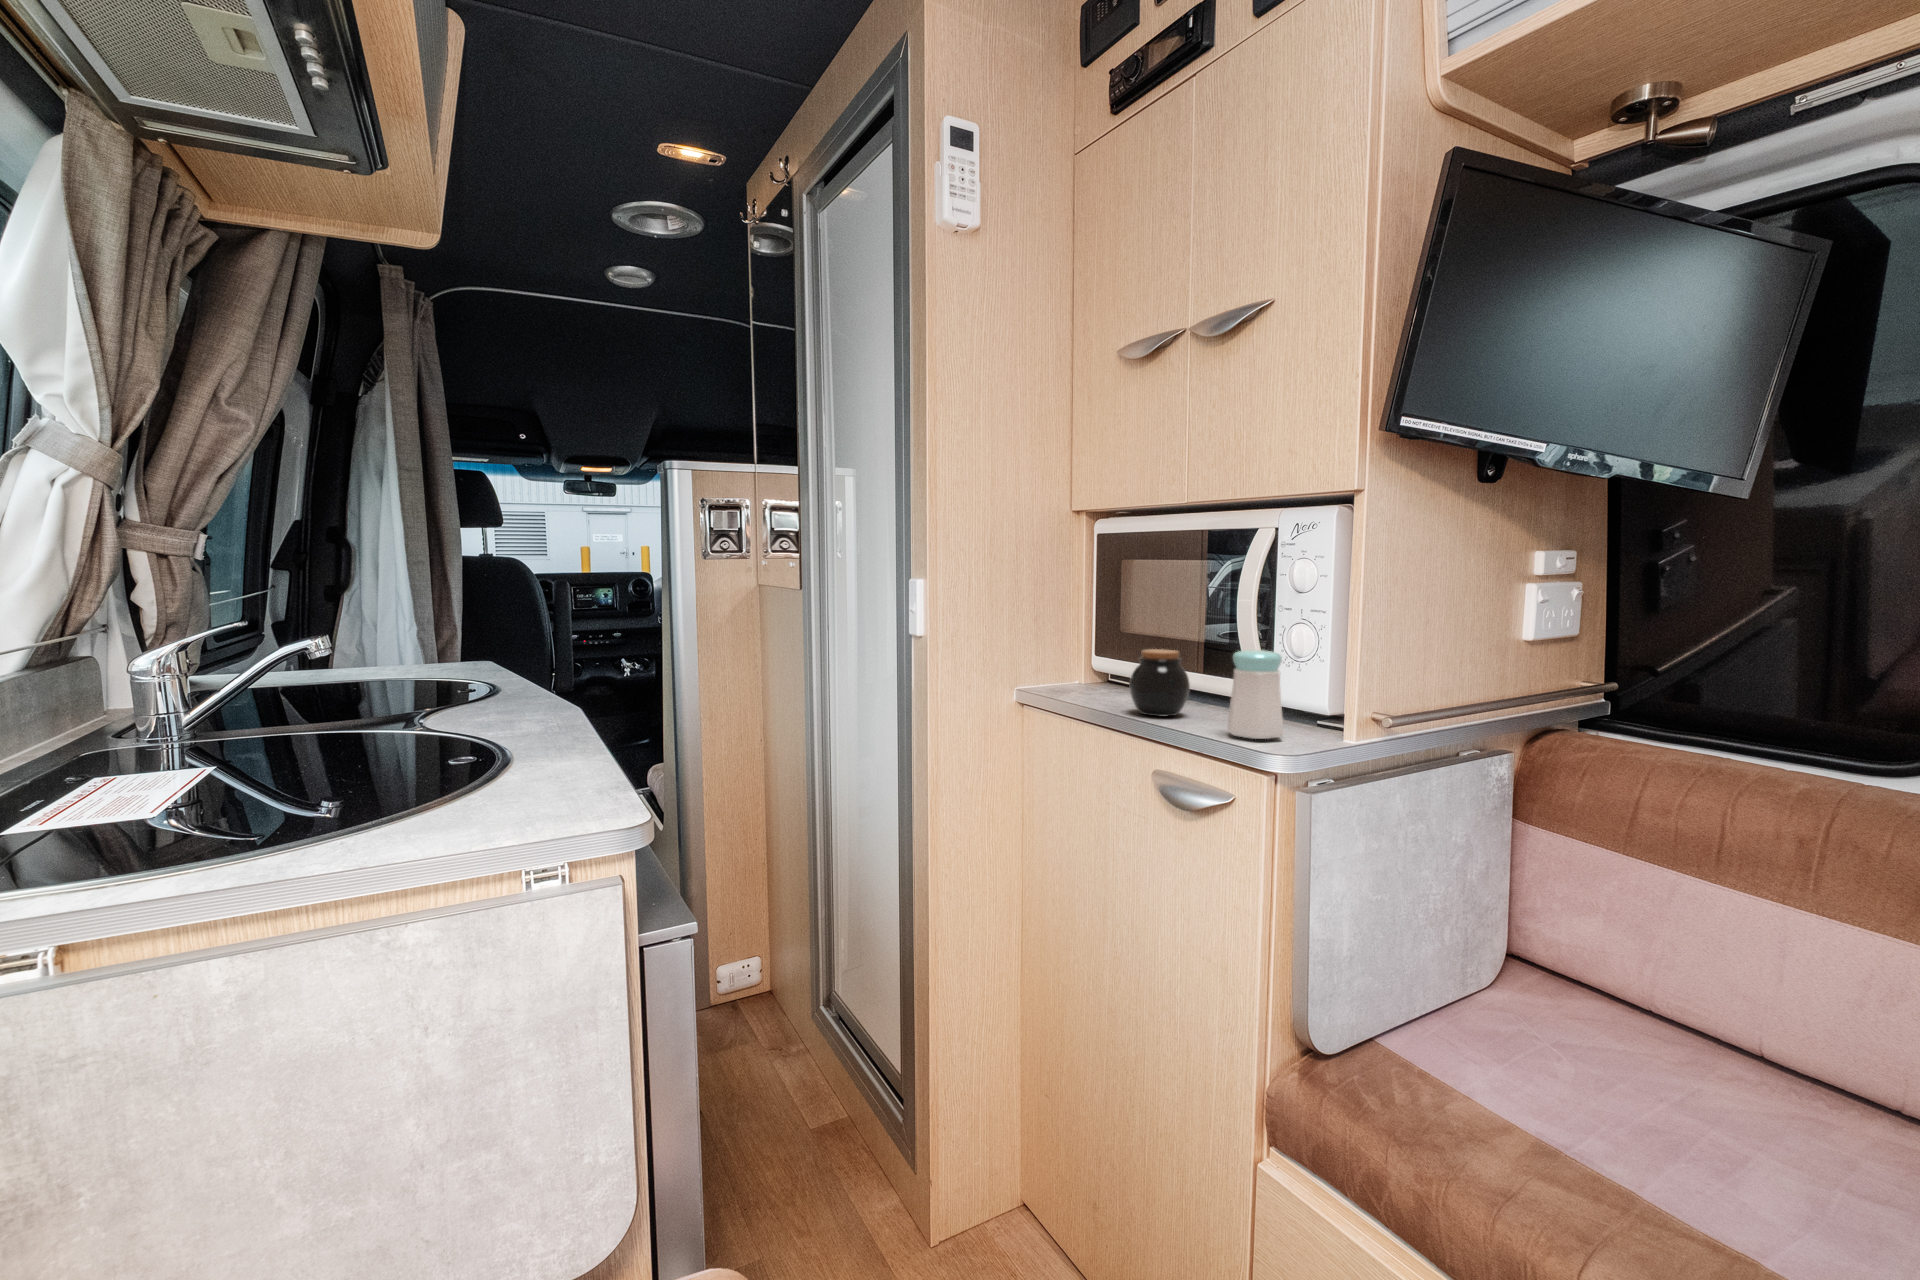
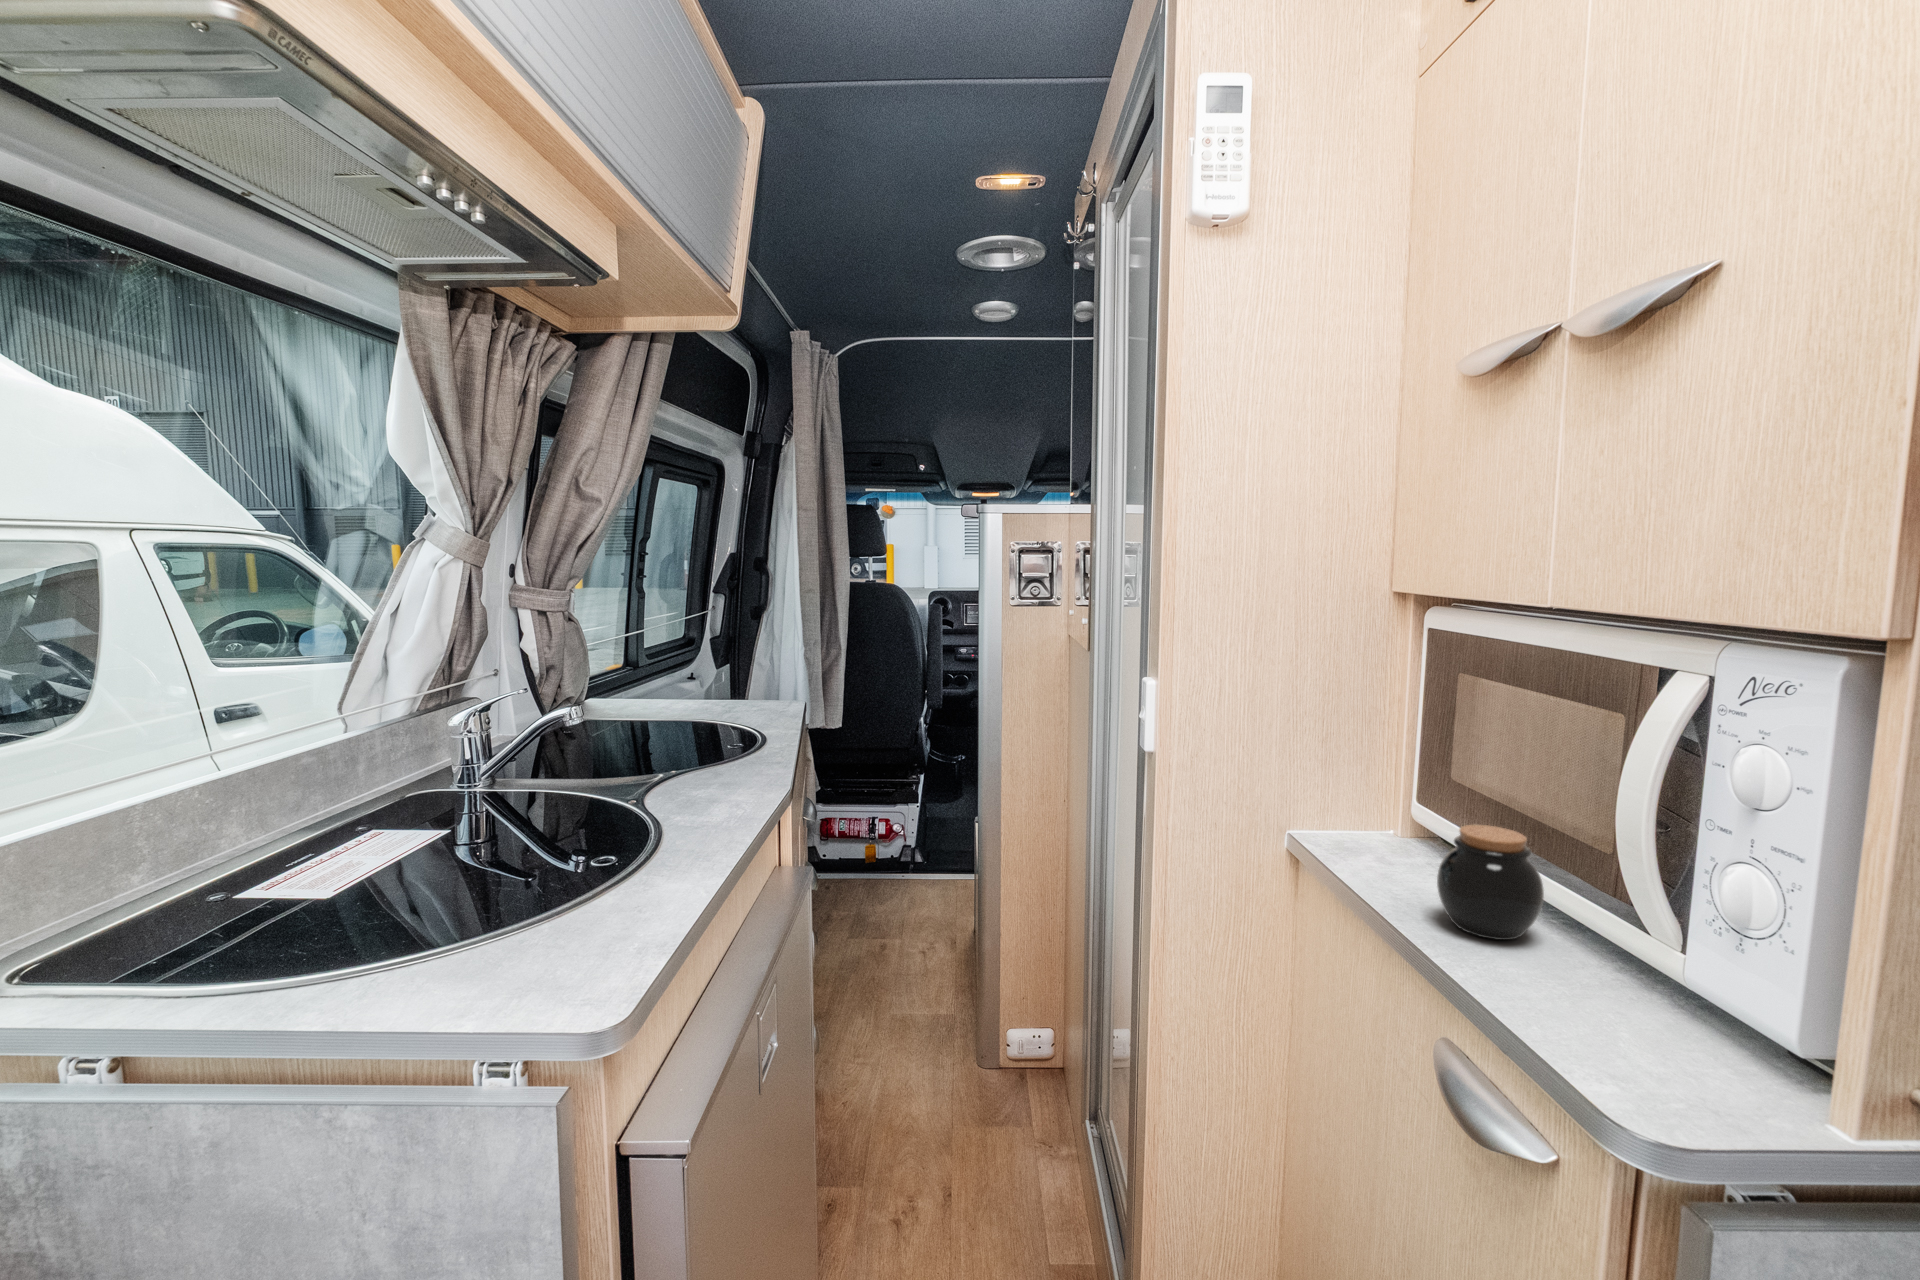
salt shaker: present [1228,650,1283,739] -> none [1586,881,1704,1054]

